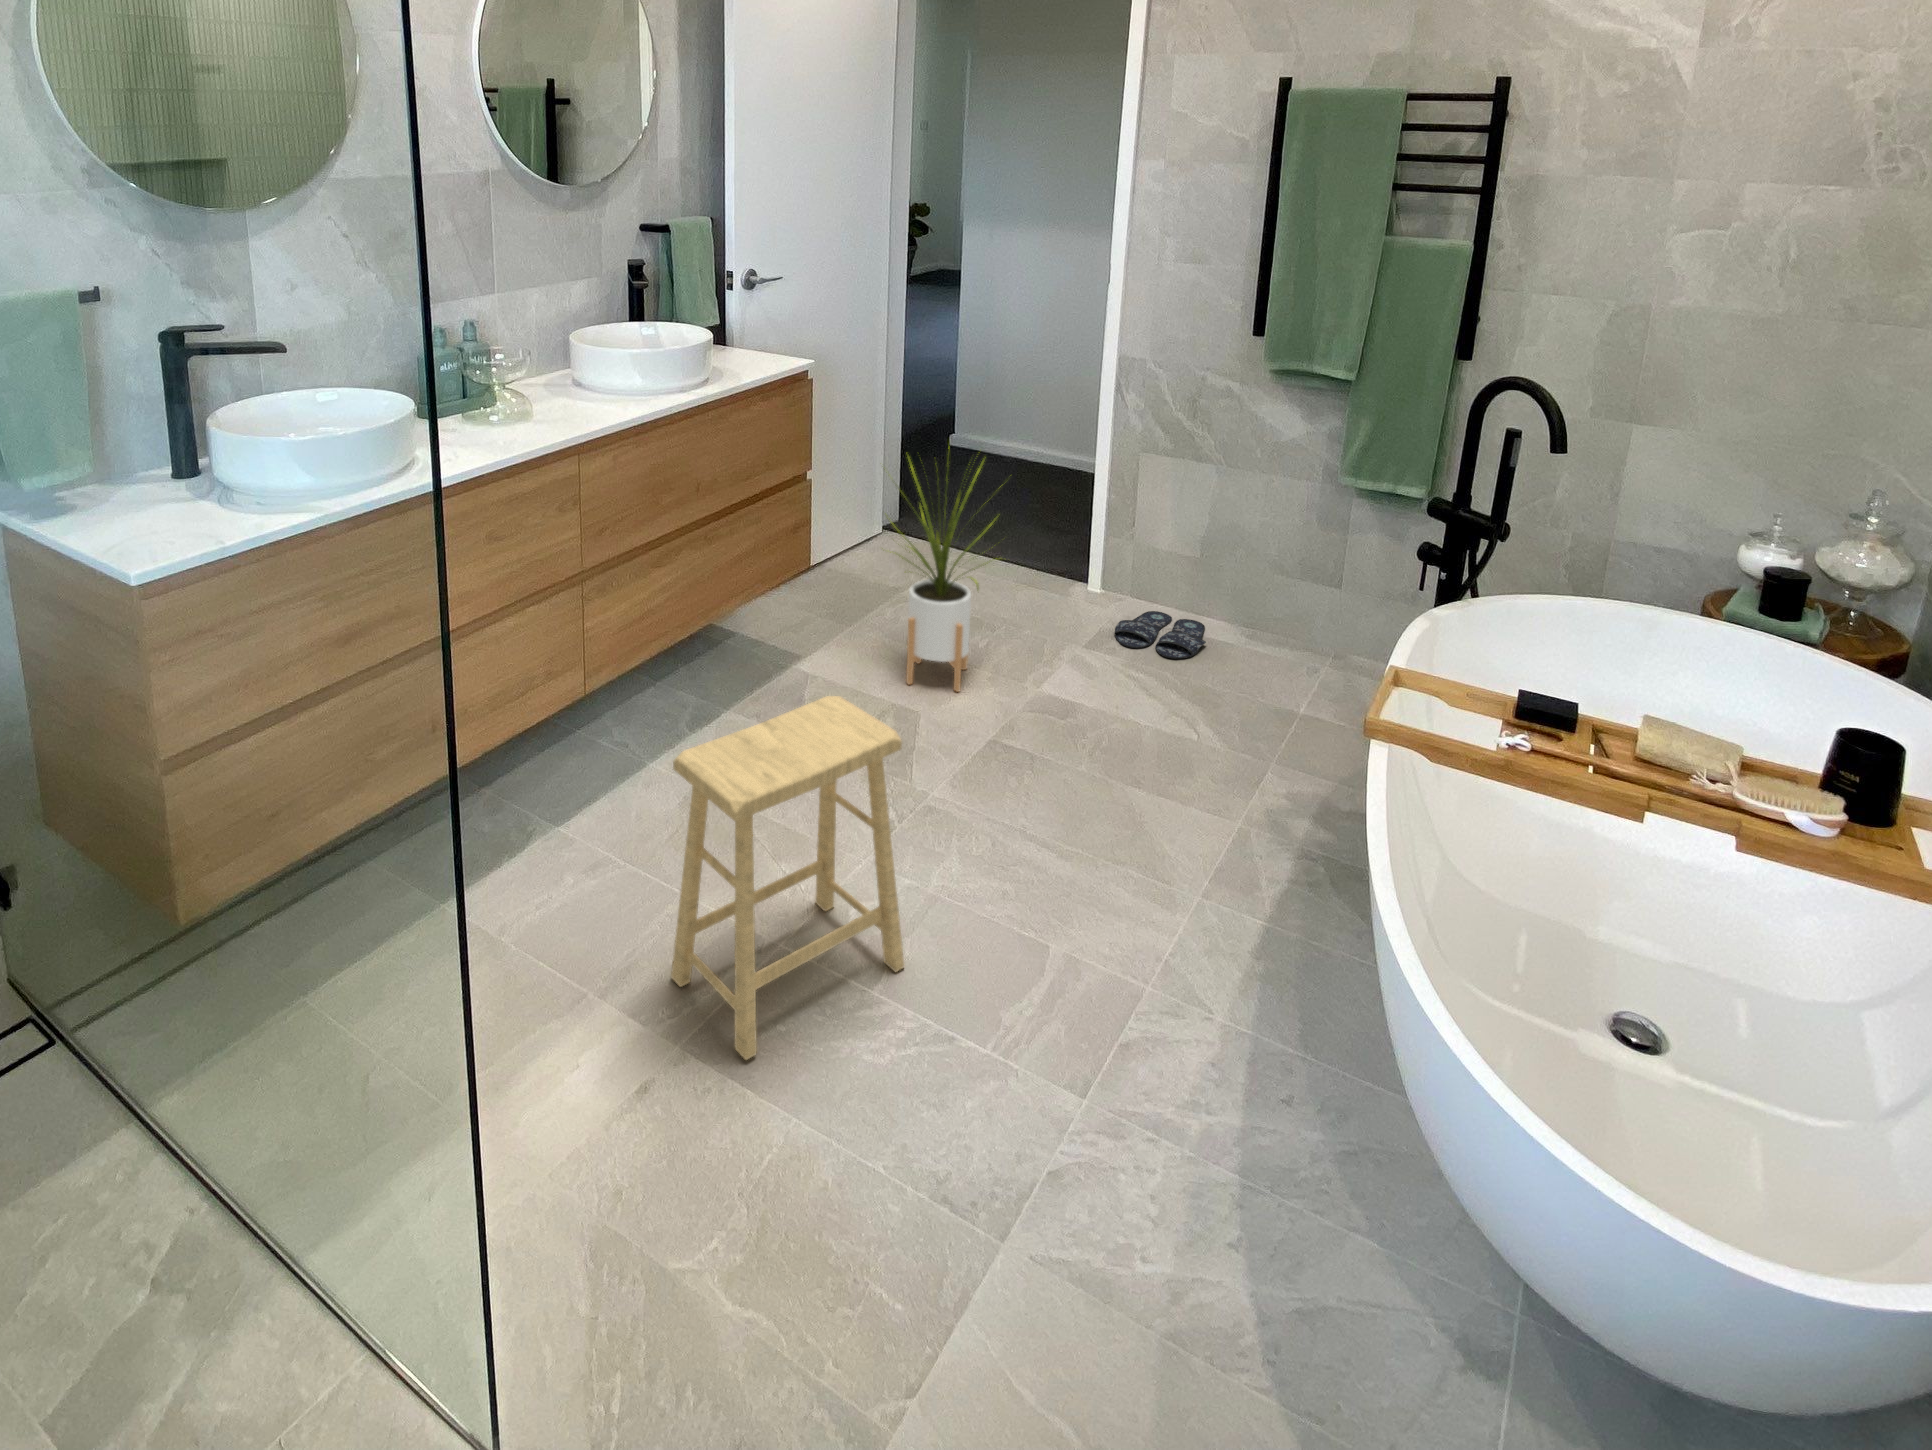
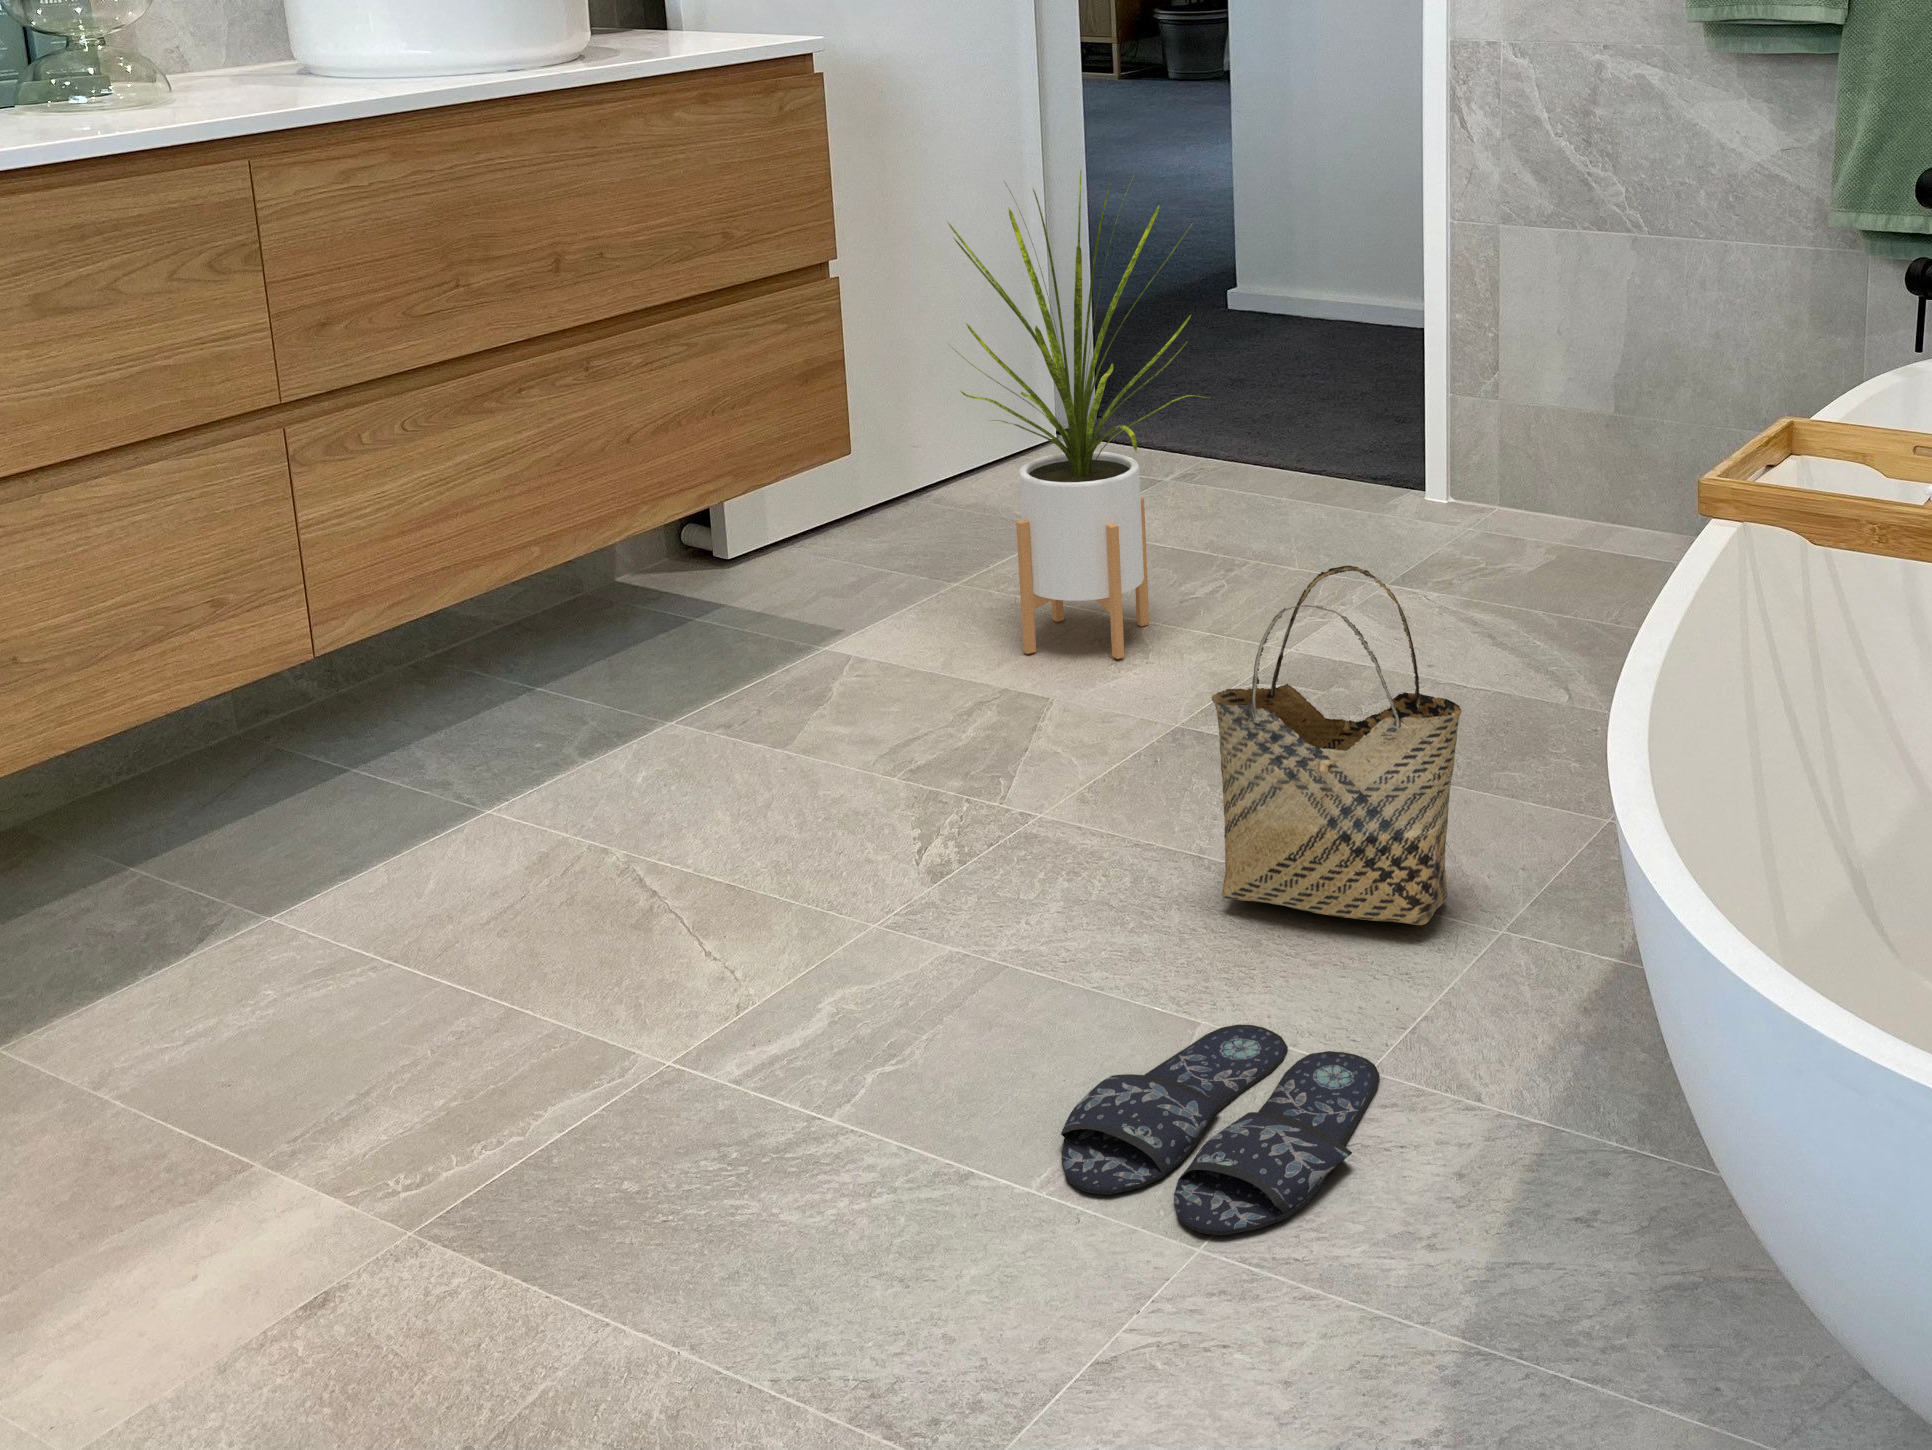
slippers: present [1115,611,1206,659] -> present [1061,1024,1380,1235]
woven basket: none [1056,695,1190,888] -> present [1211,566,1462,925]
footstool: present [671,696,904,1060] -> none [315,561,867,1265]

